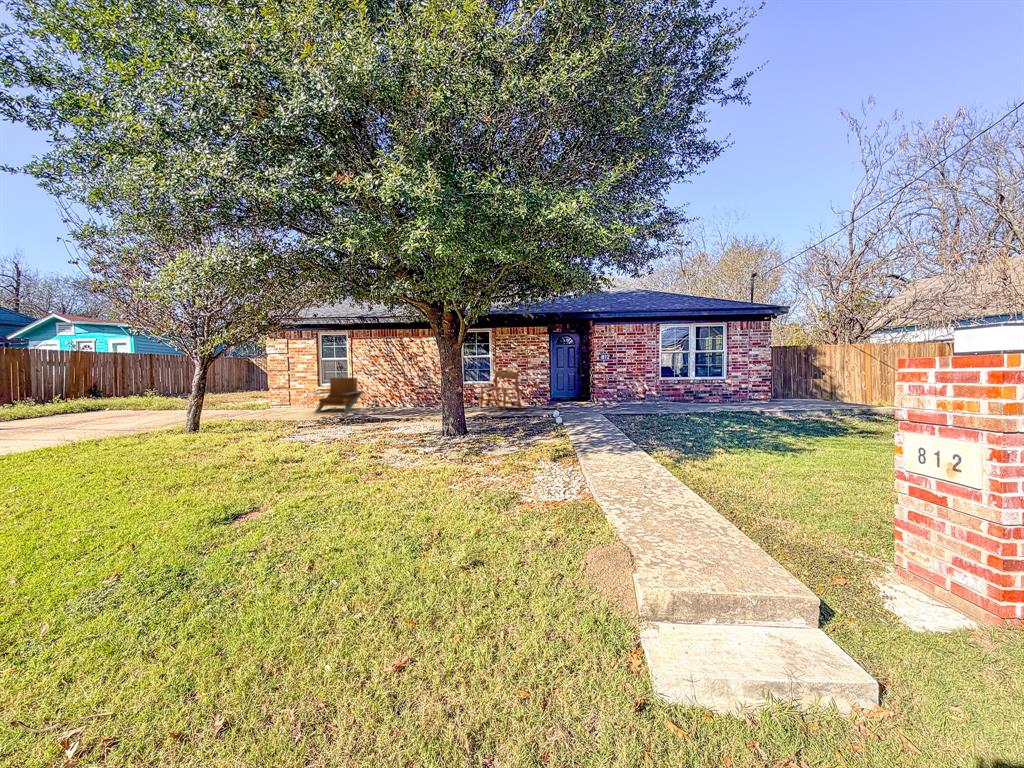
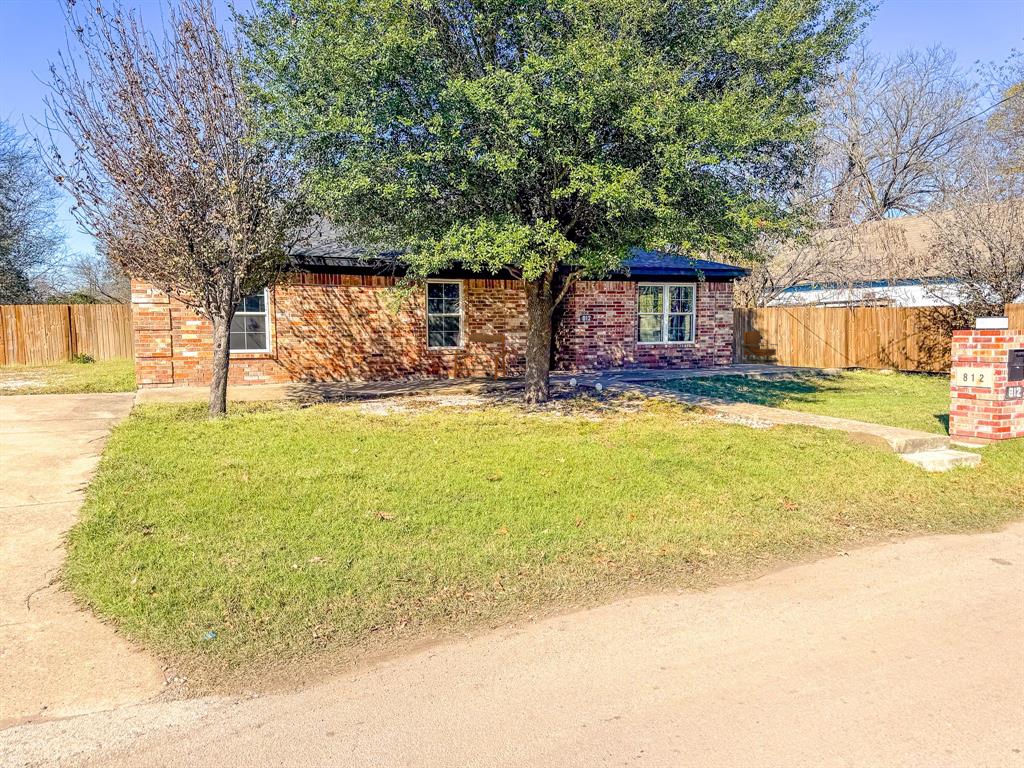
lounge chair: present [315,378,363,413] -> present [739,331,778,363]

